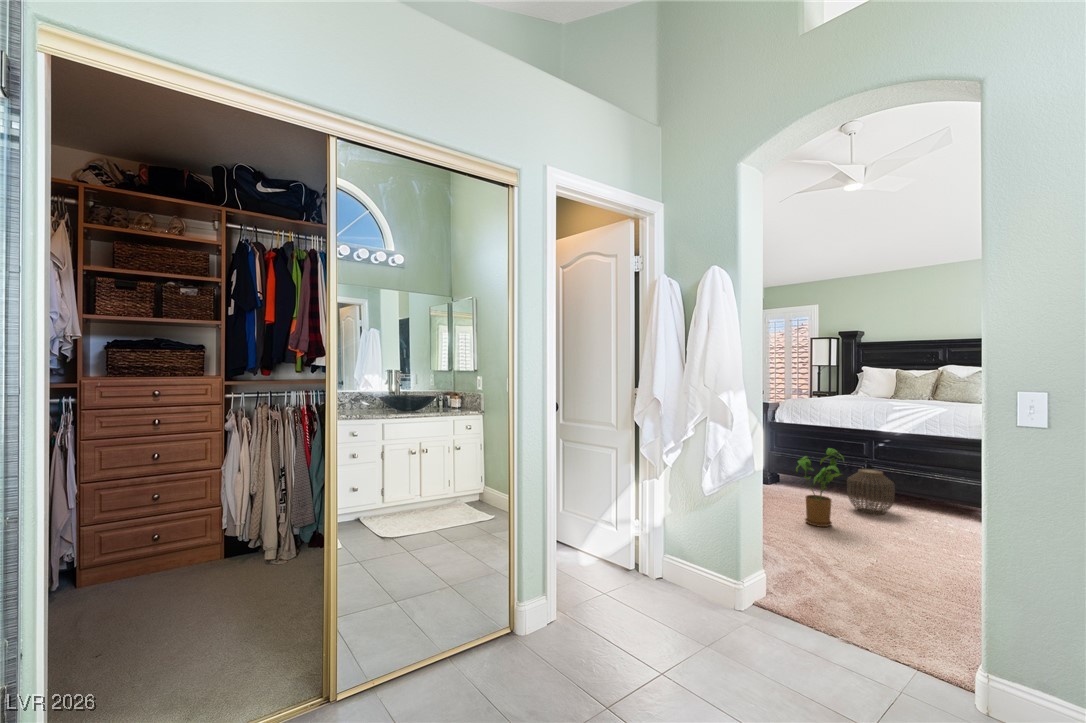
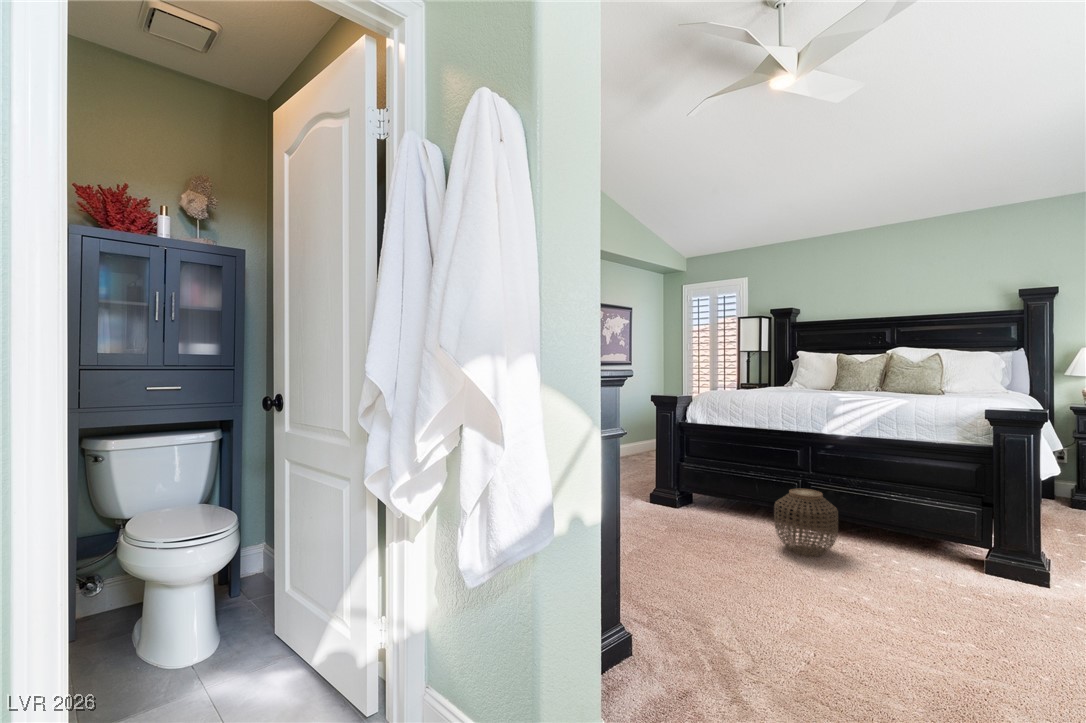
house plant: present [796,448,844,527] -> none [700,462,768,584]

